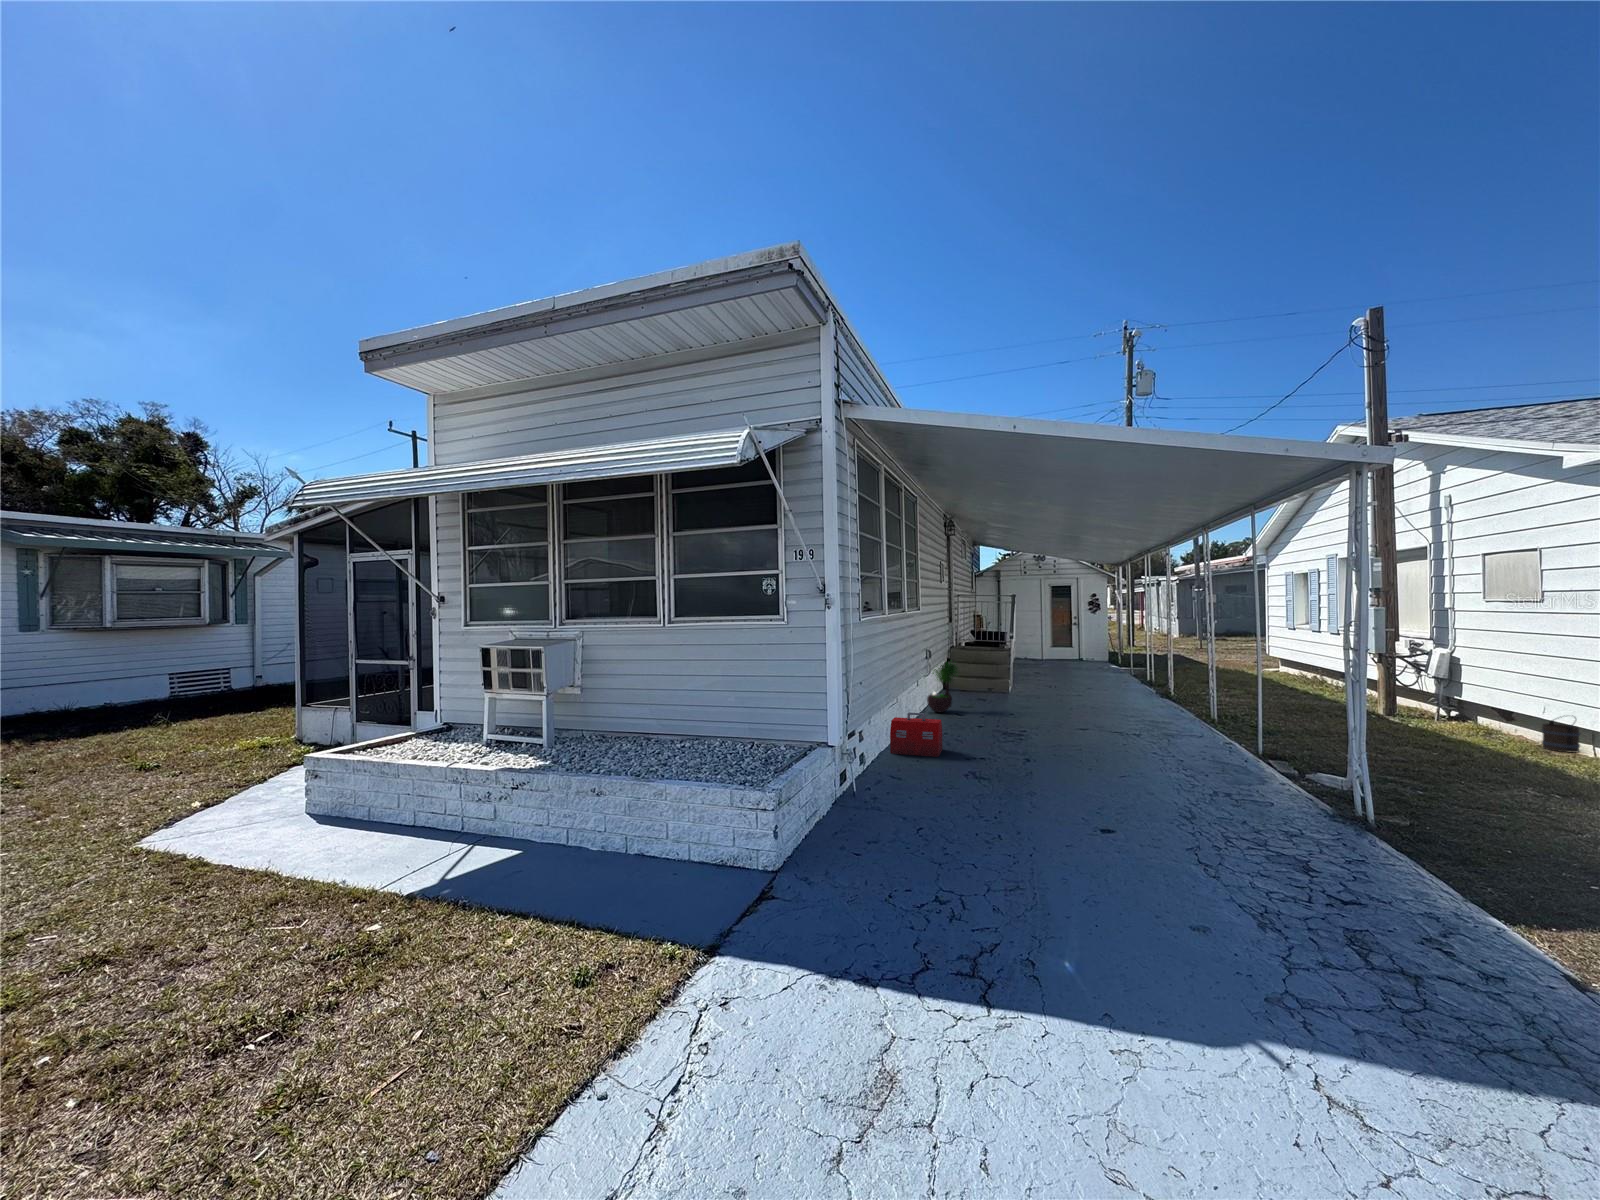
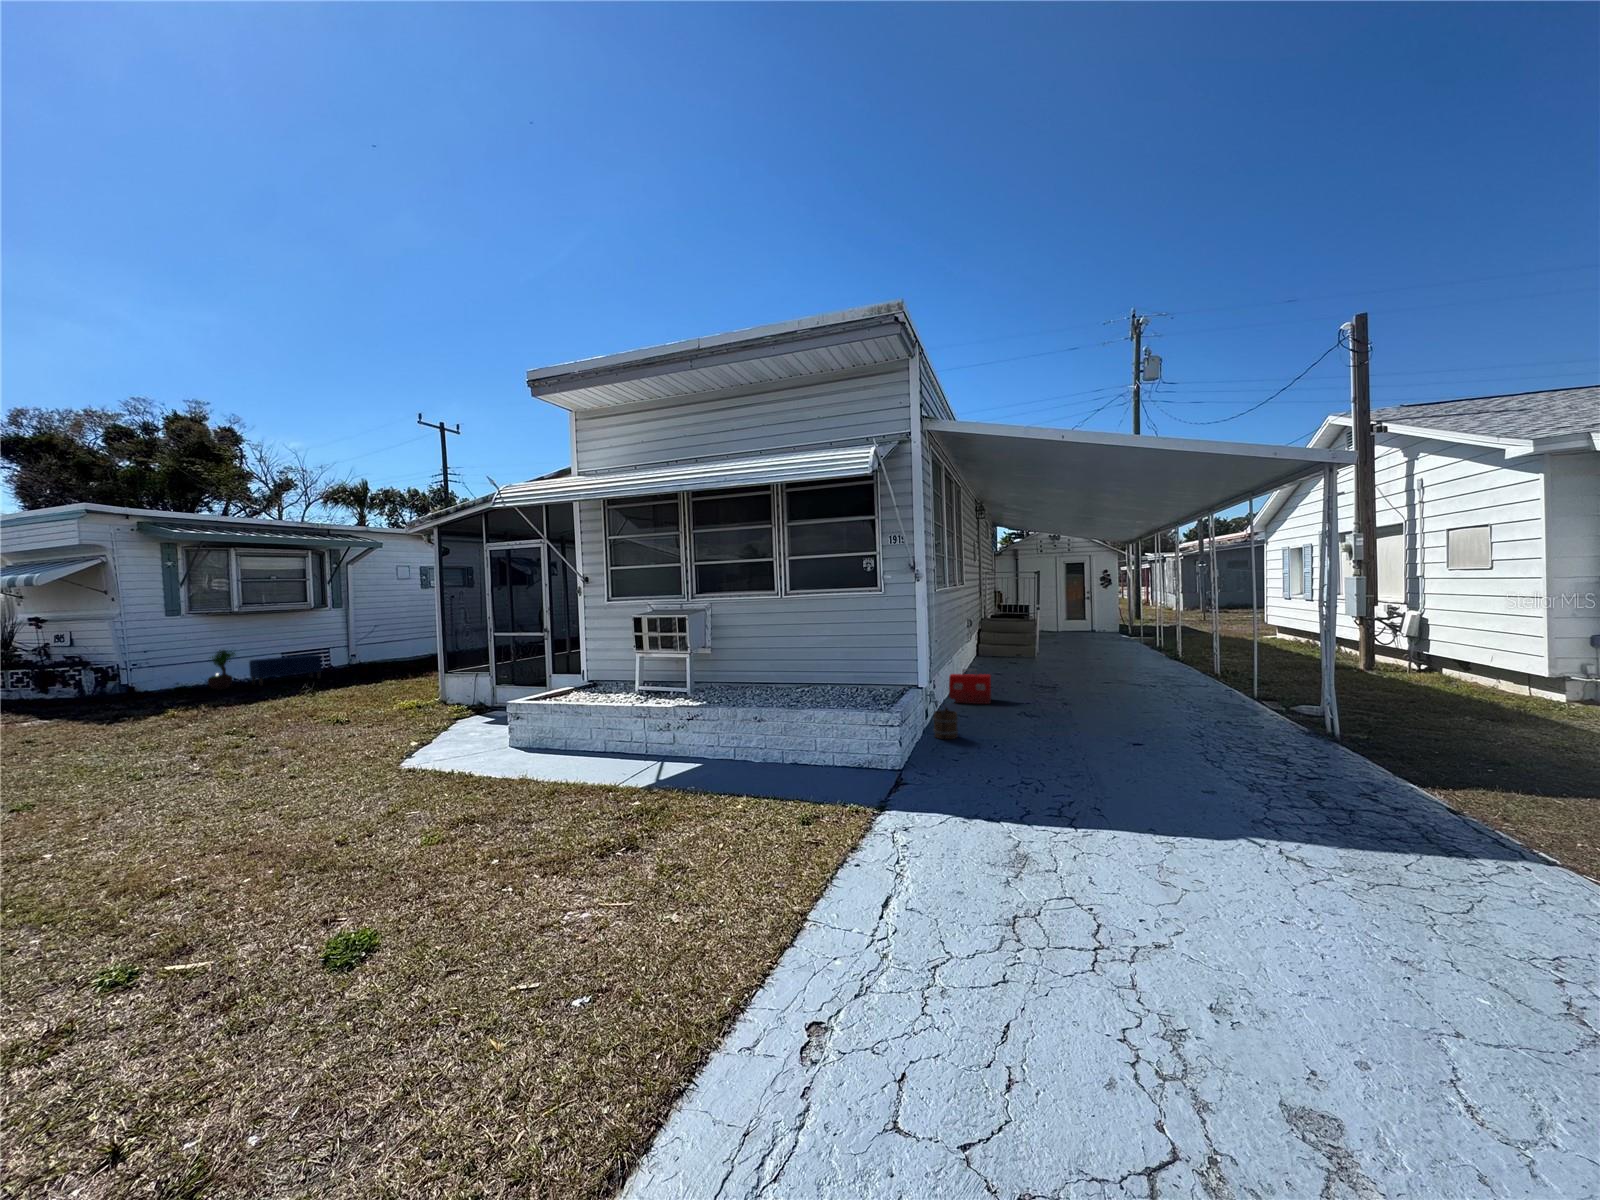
potted tree: present [927,662,958,712] -> present [208,650,236,690]
bench: none [129,675,216,711] -> present [249,654,322,686]
bucket: present [1542,718,1580,753] -> present [933,707,958,739]

